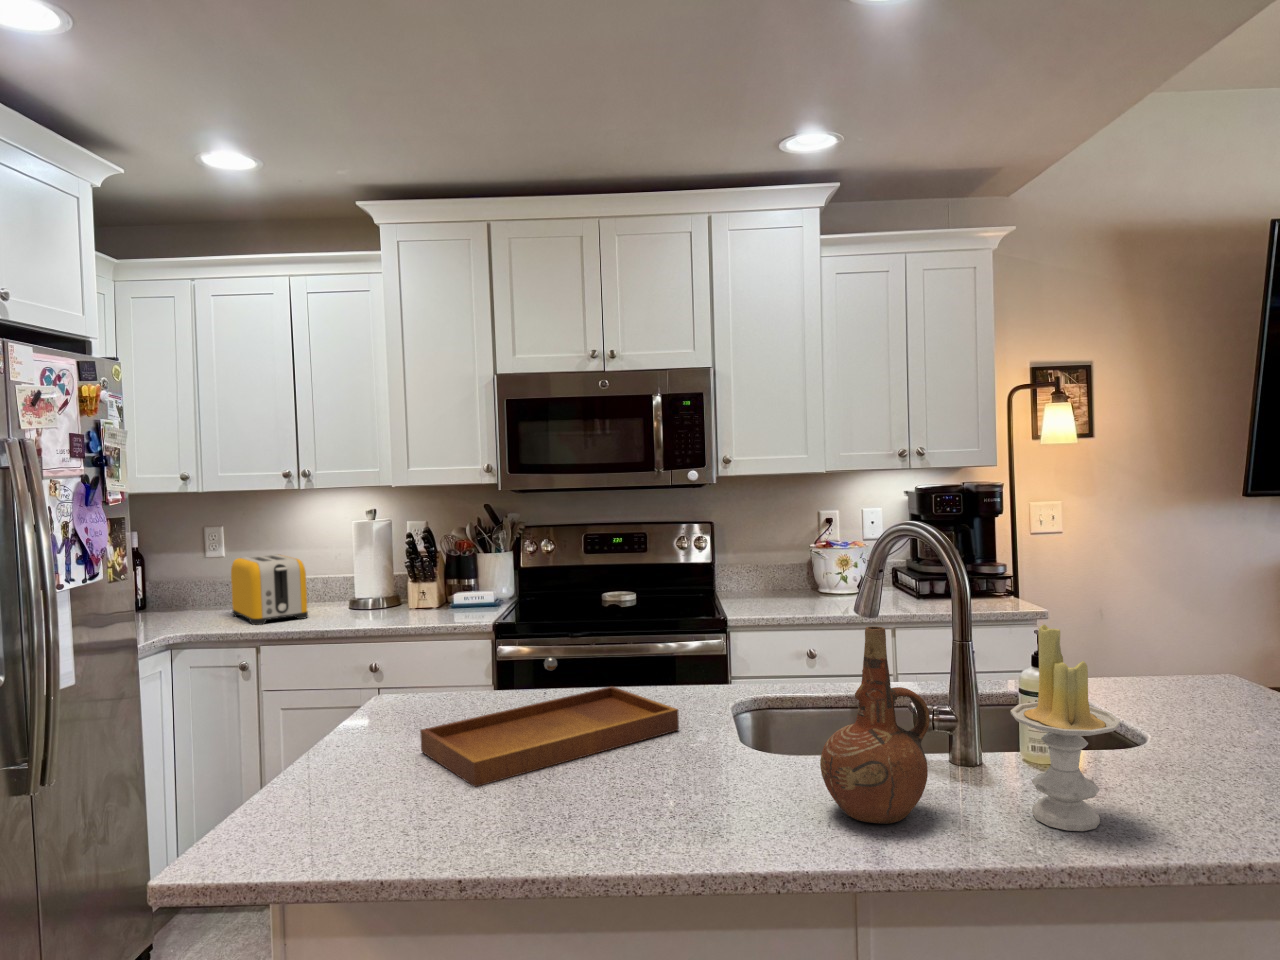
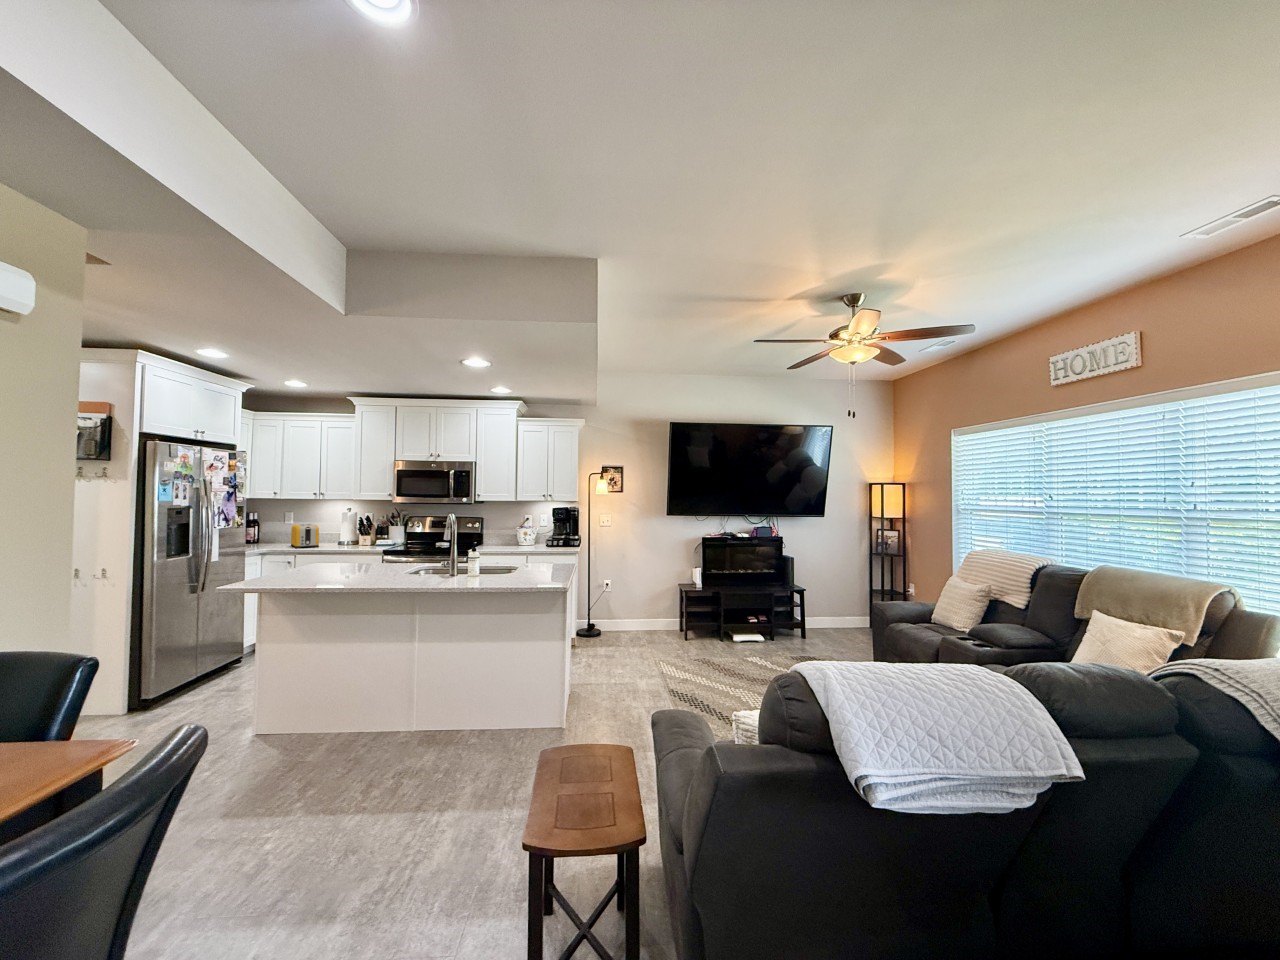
candle: present [1011,625,1120,831] -> none [424,532,447,576]
ceramic pitcher: present [820,626,930,824] -> none [383,532,411,575]
tray: present [420,657,679,787] -> none [307,545,383,572]

